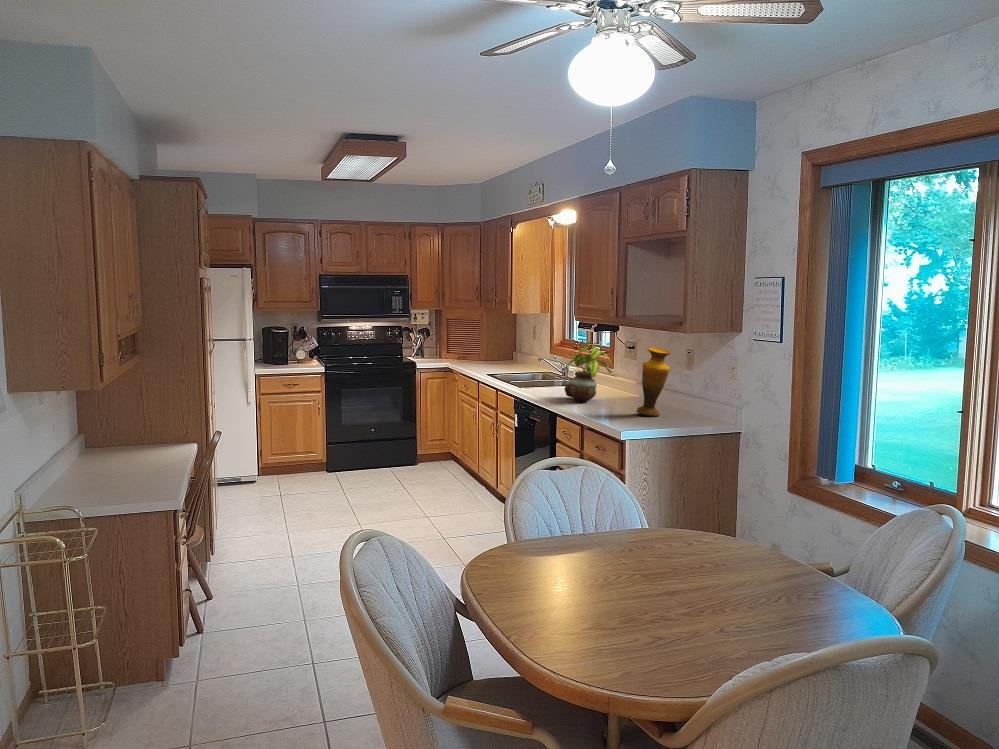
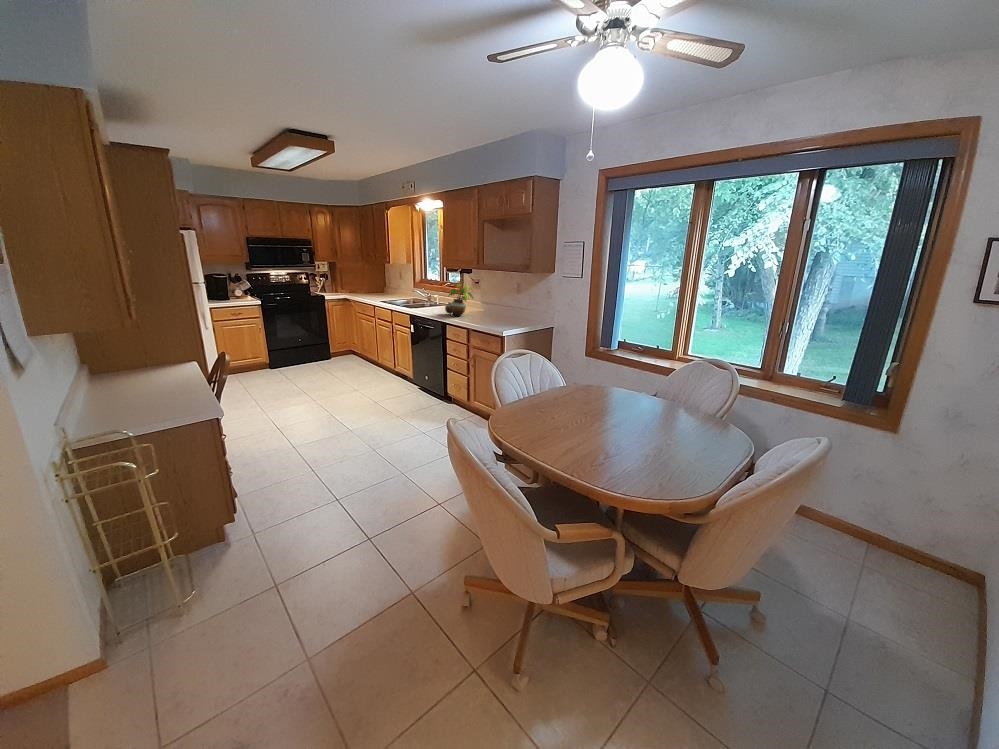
vase: present [637,347,671,417] -> none [496,284,515,322]

